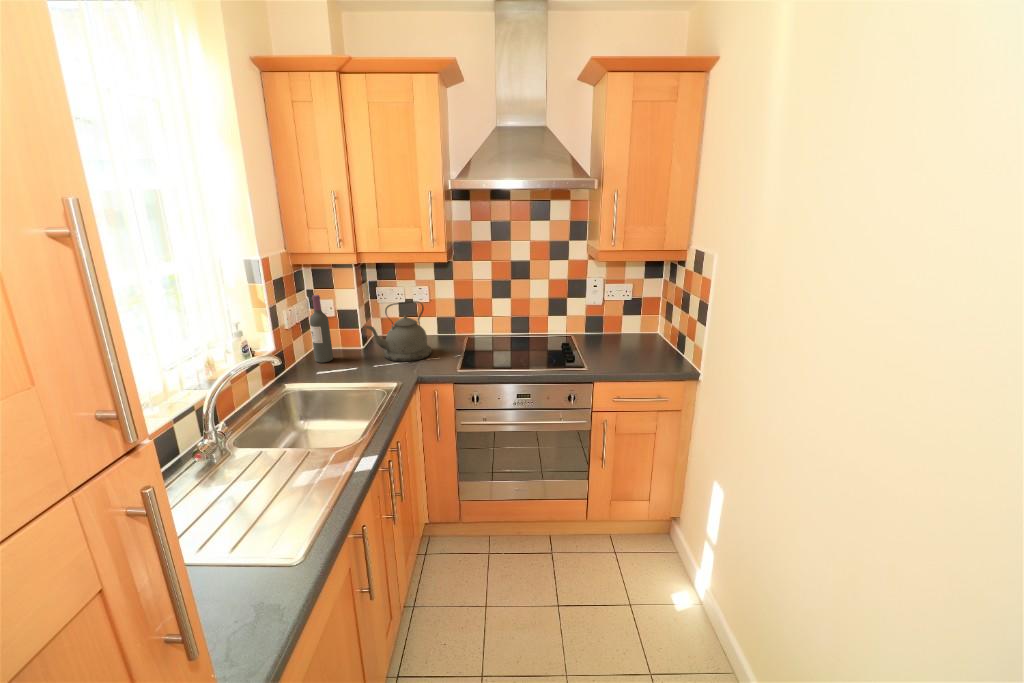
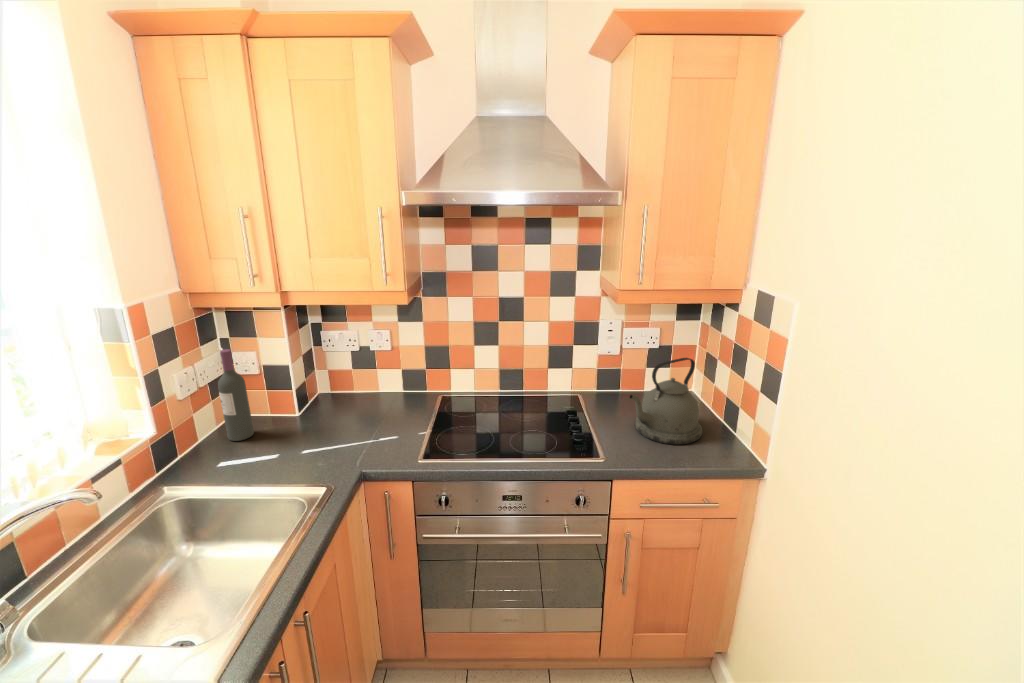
kettle: present [366,301,432,362] -> present [630,358,702,445]

